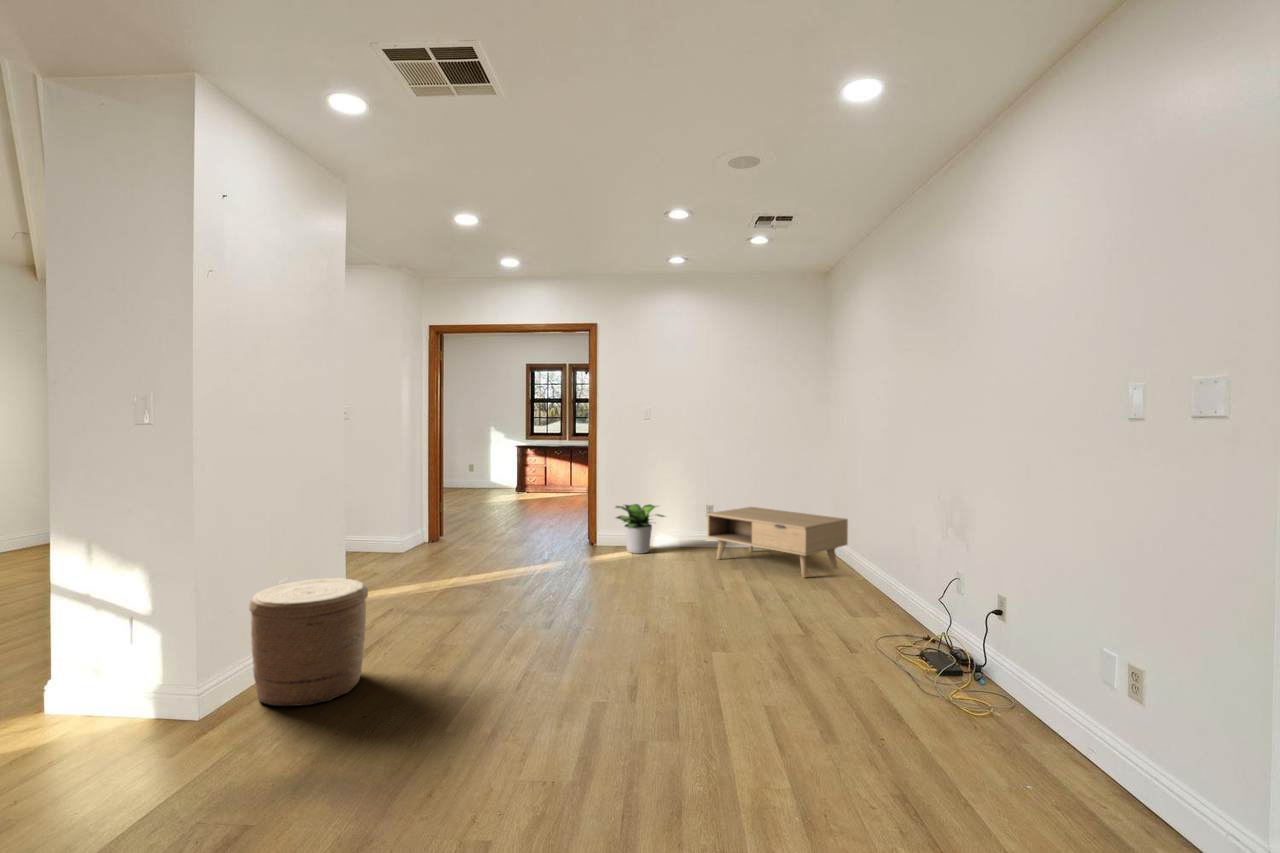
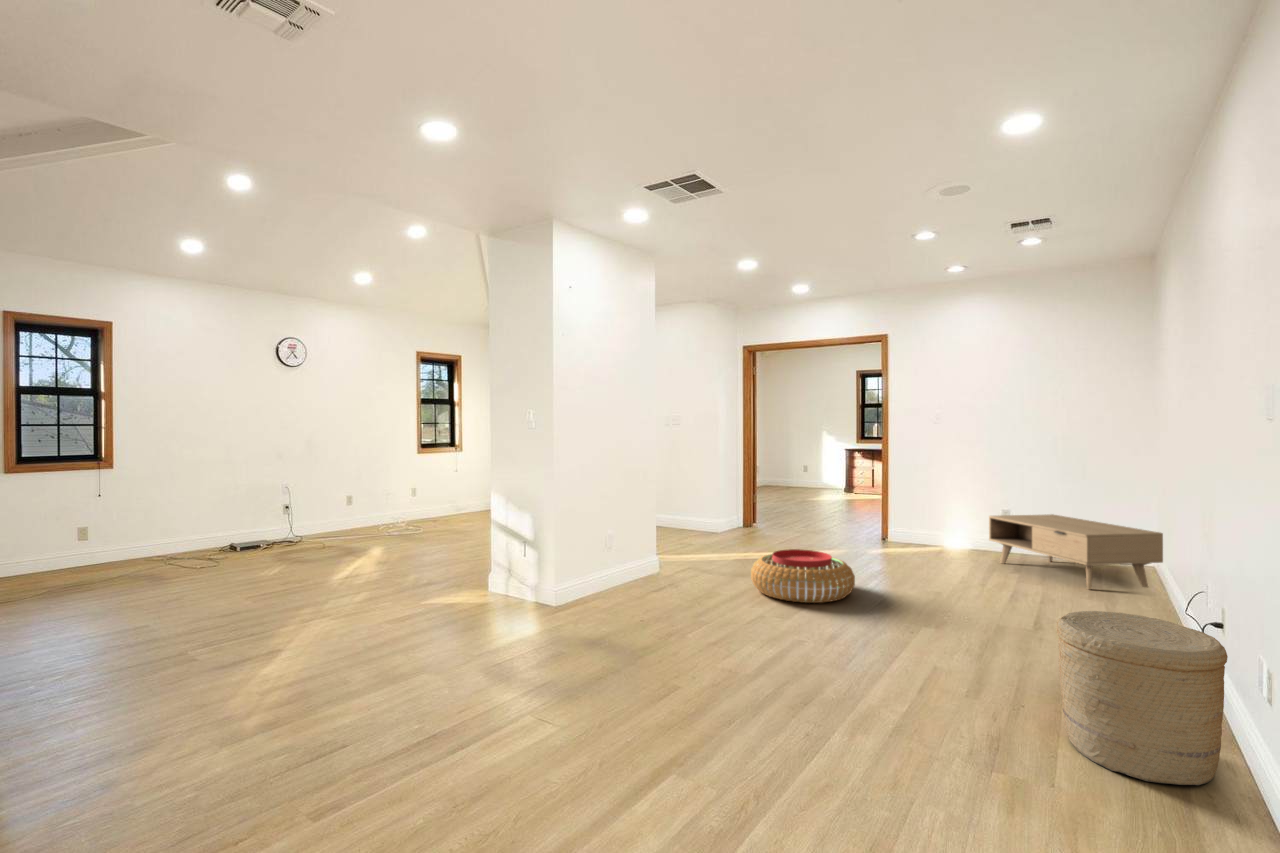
potted plant: present [616,504,664,554] -> none [895,503,952,550]
pouf: none [500,577,627,649] -> present [751,549,855,603]
woven basket: present [249,578,368,706] -> present [1056,611,1228,785]

